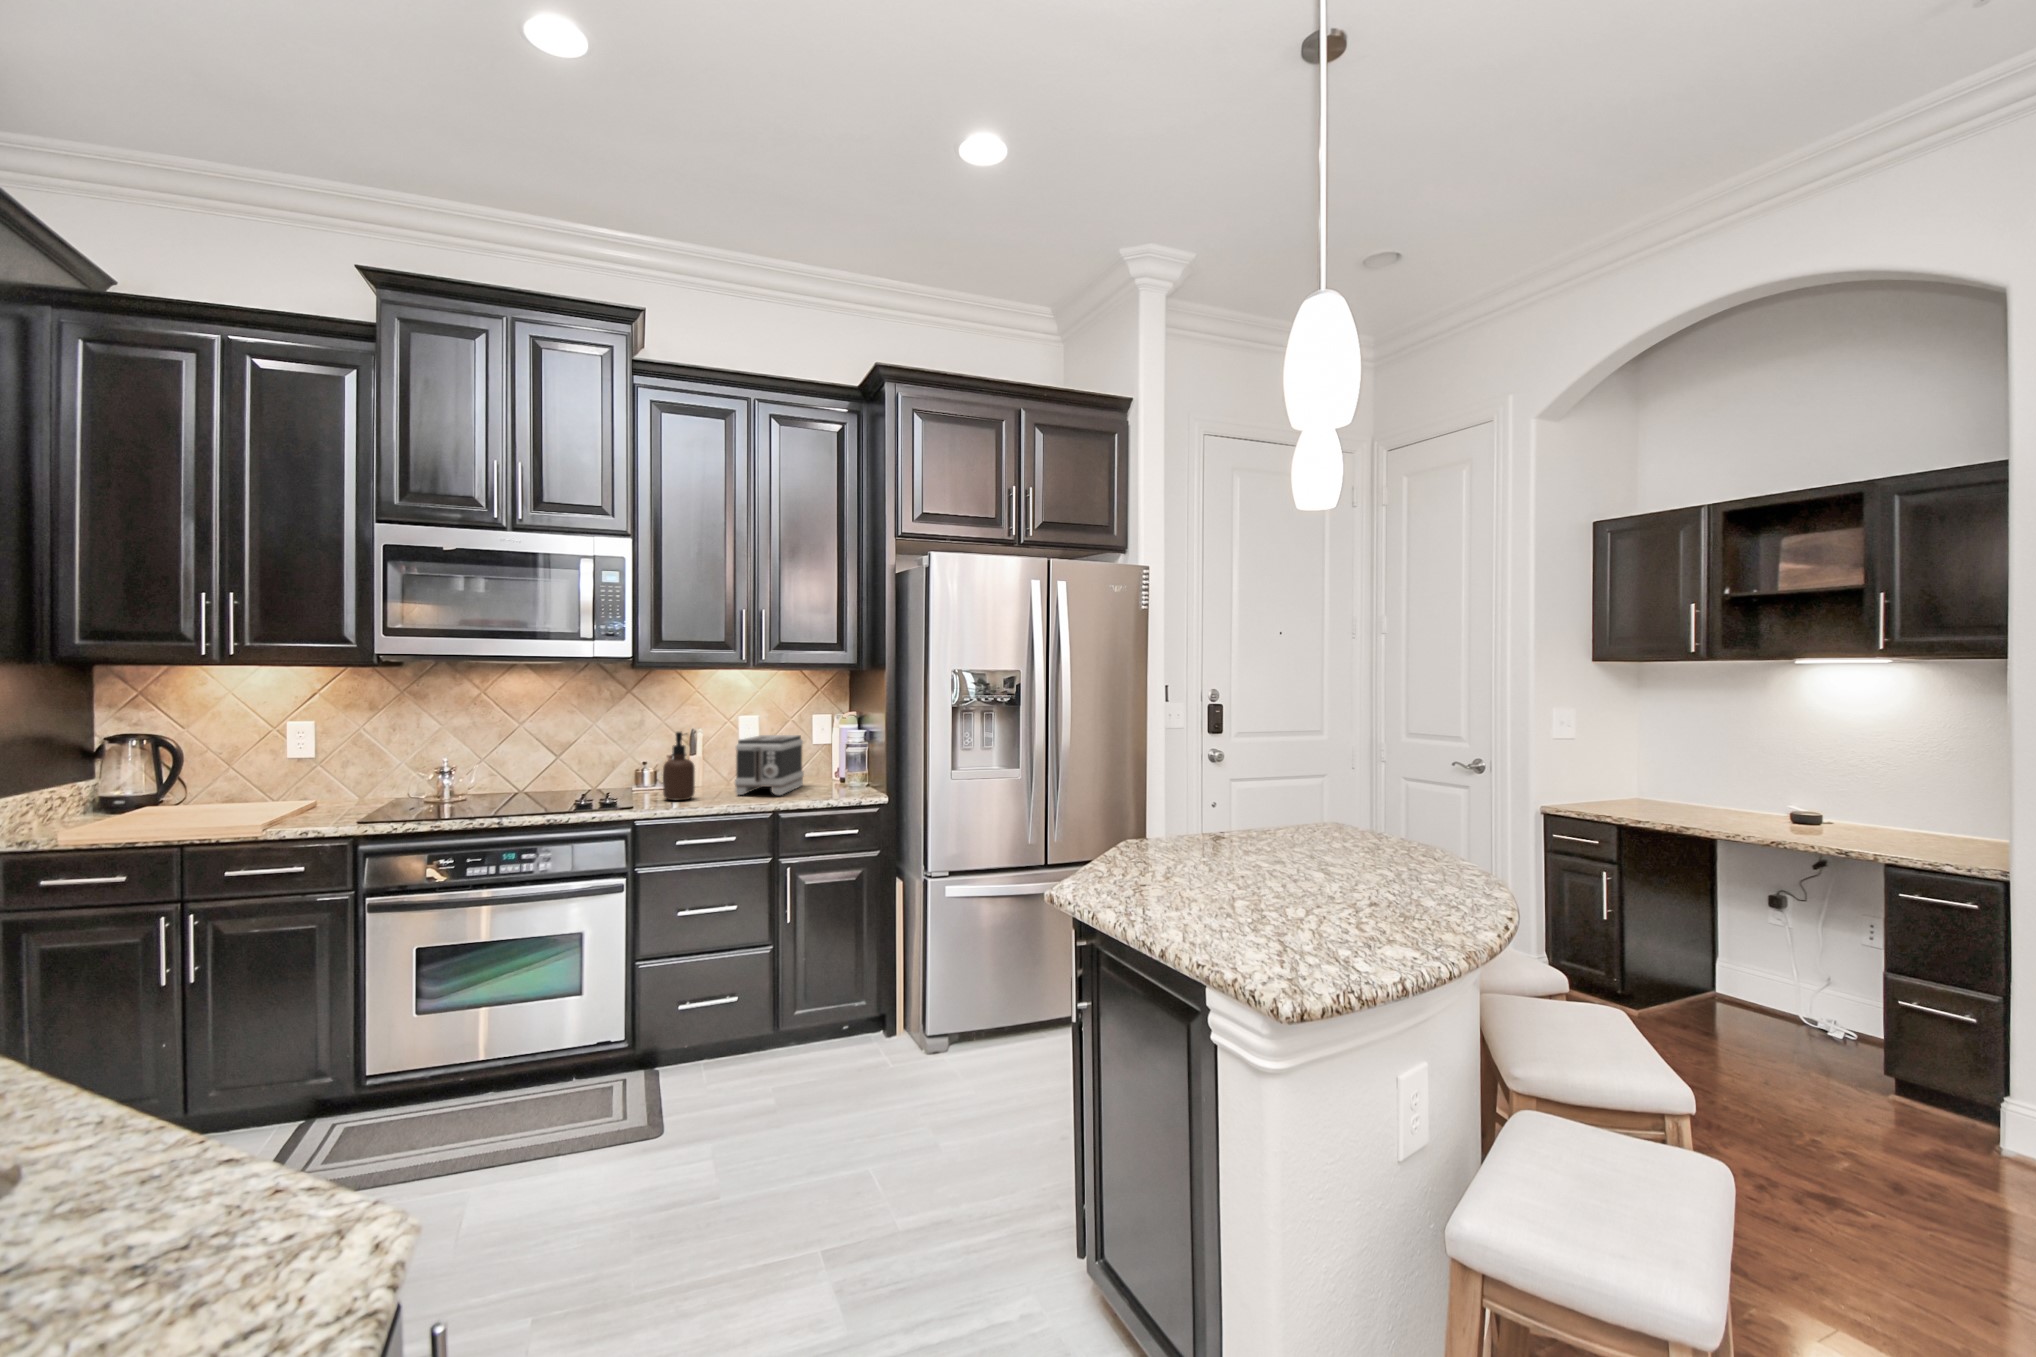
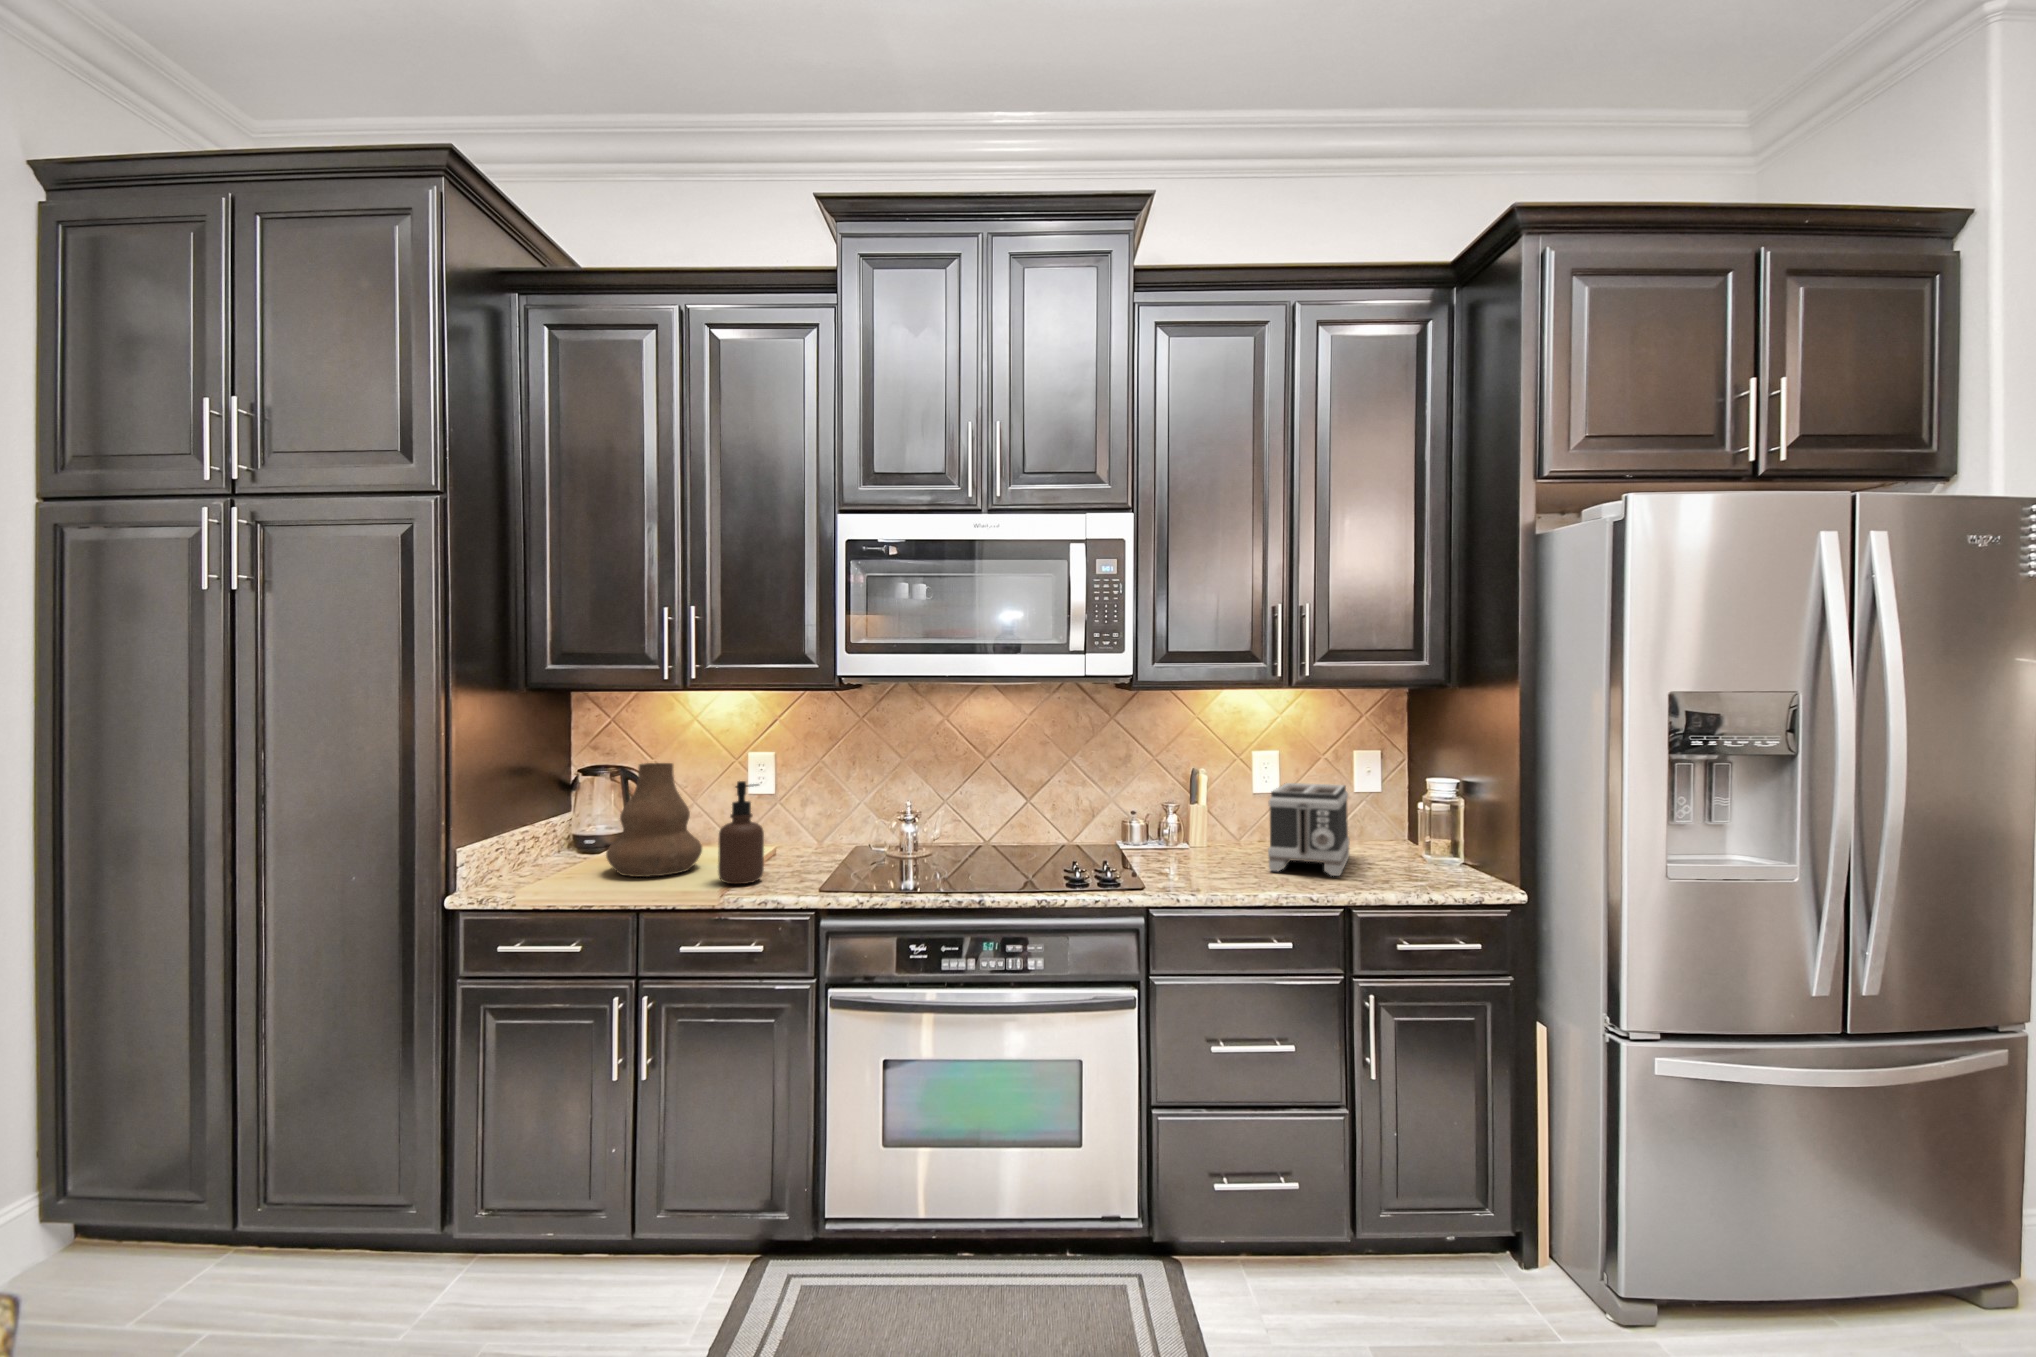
vase: none [143,729,244,823] -> present [606,763,702,877]
soap dispenser: present [663,732,695,800] -> present [718,781,764,884]

